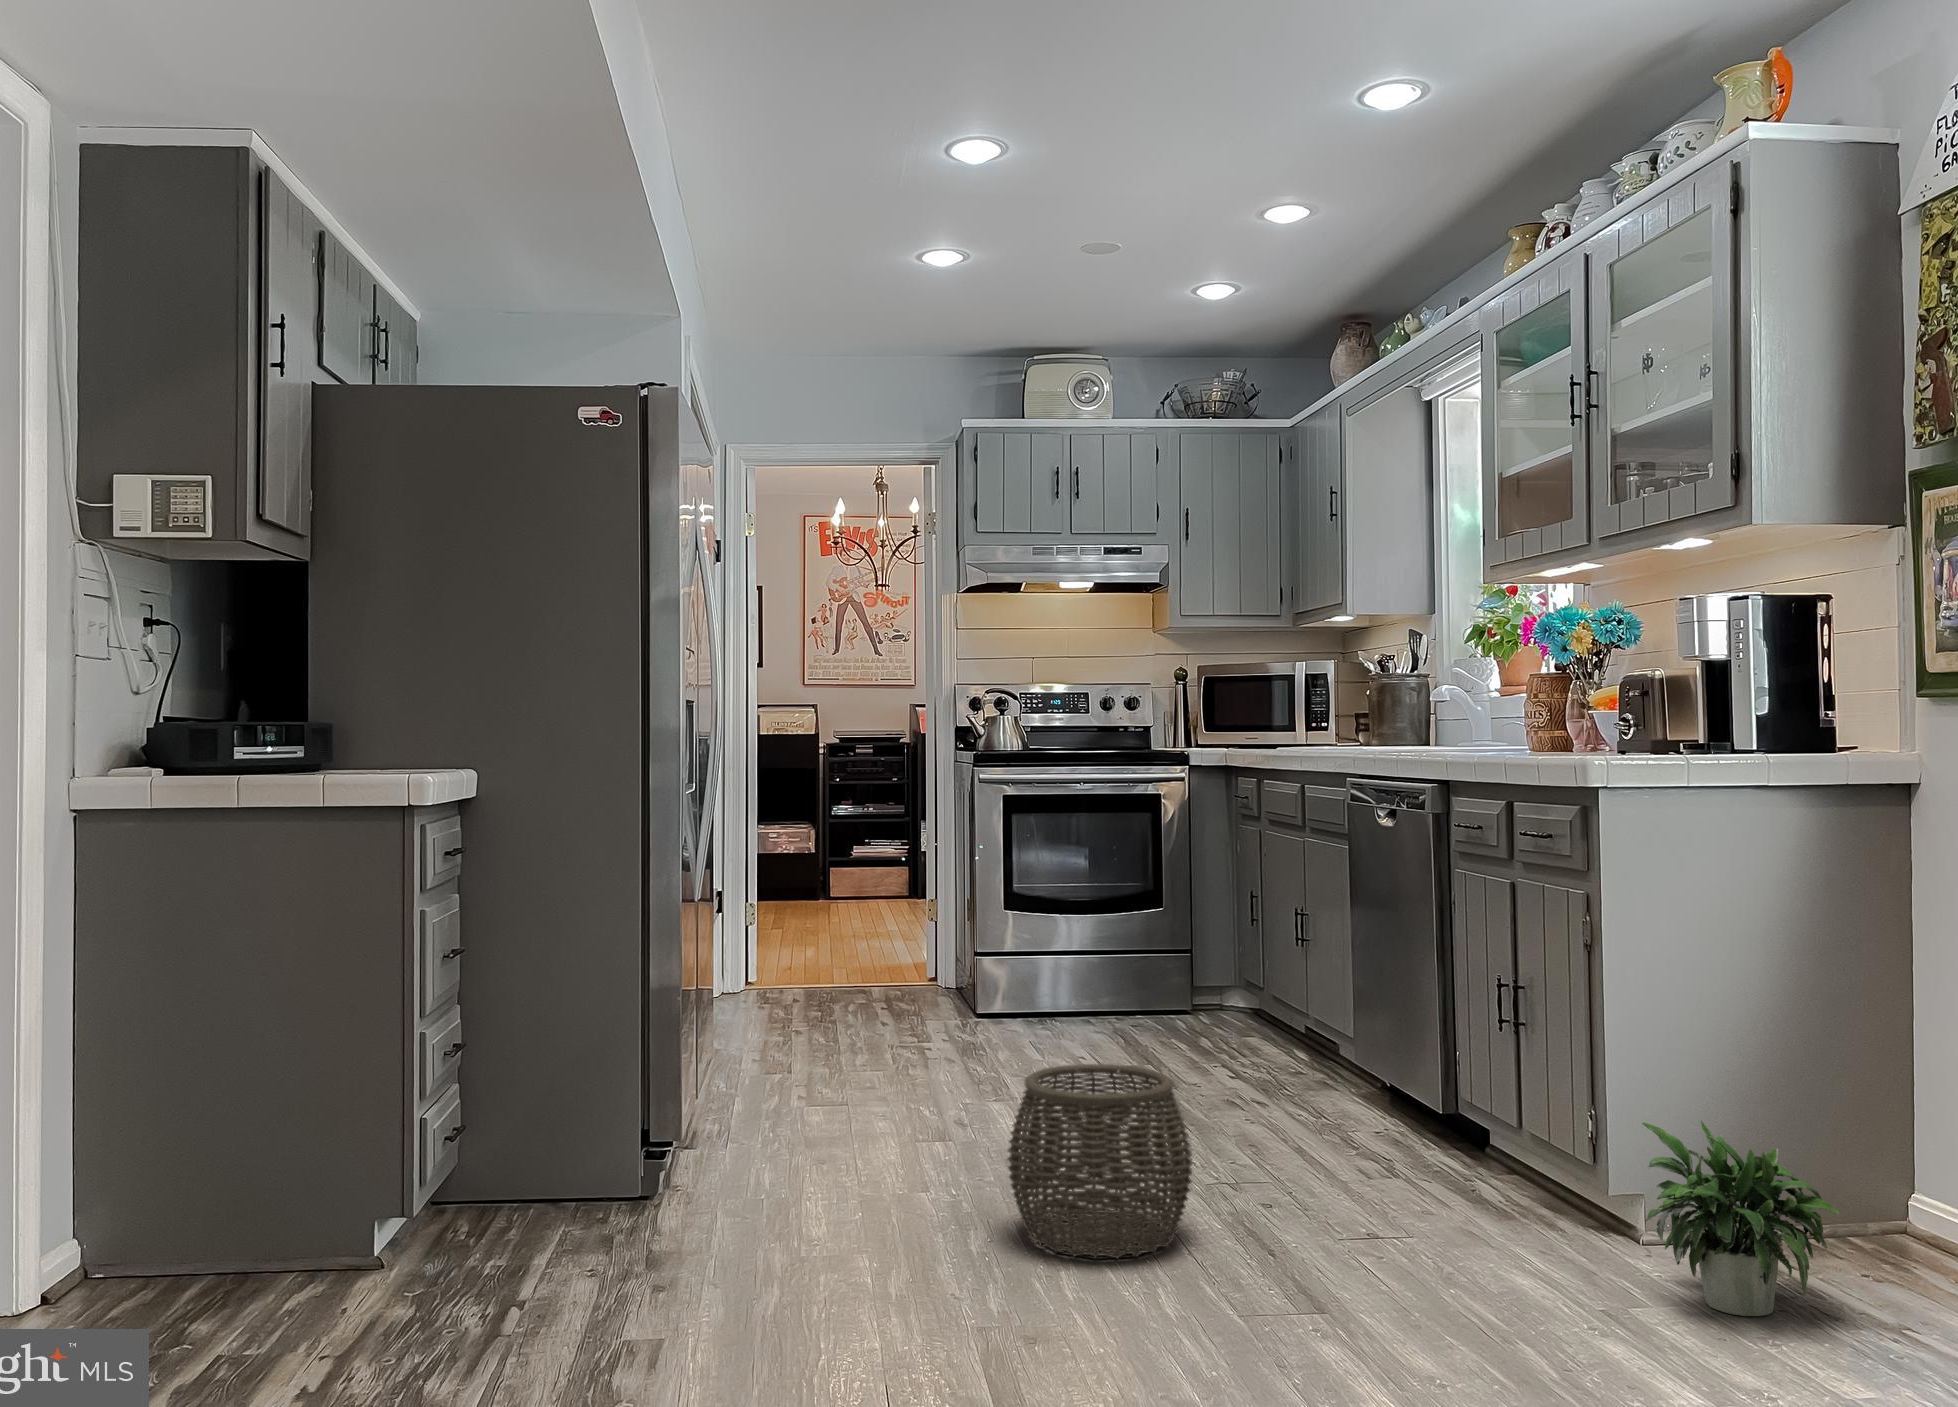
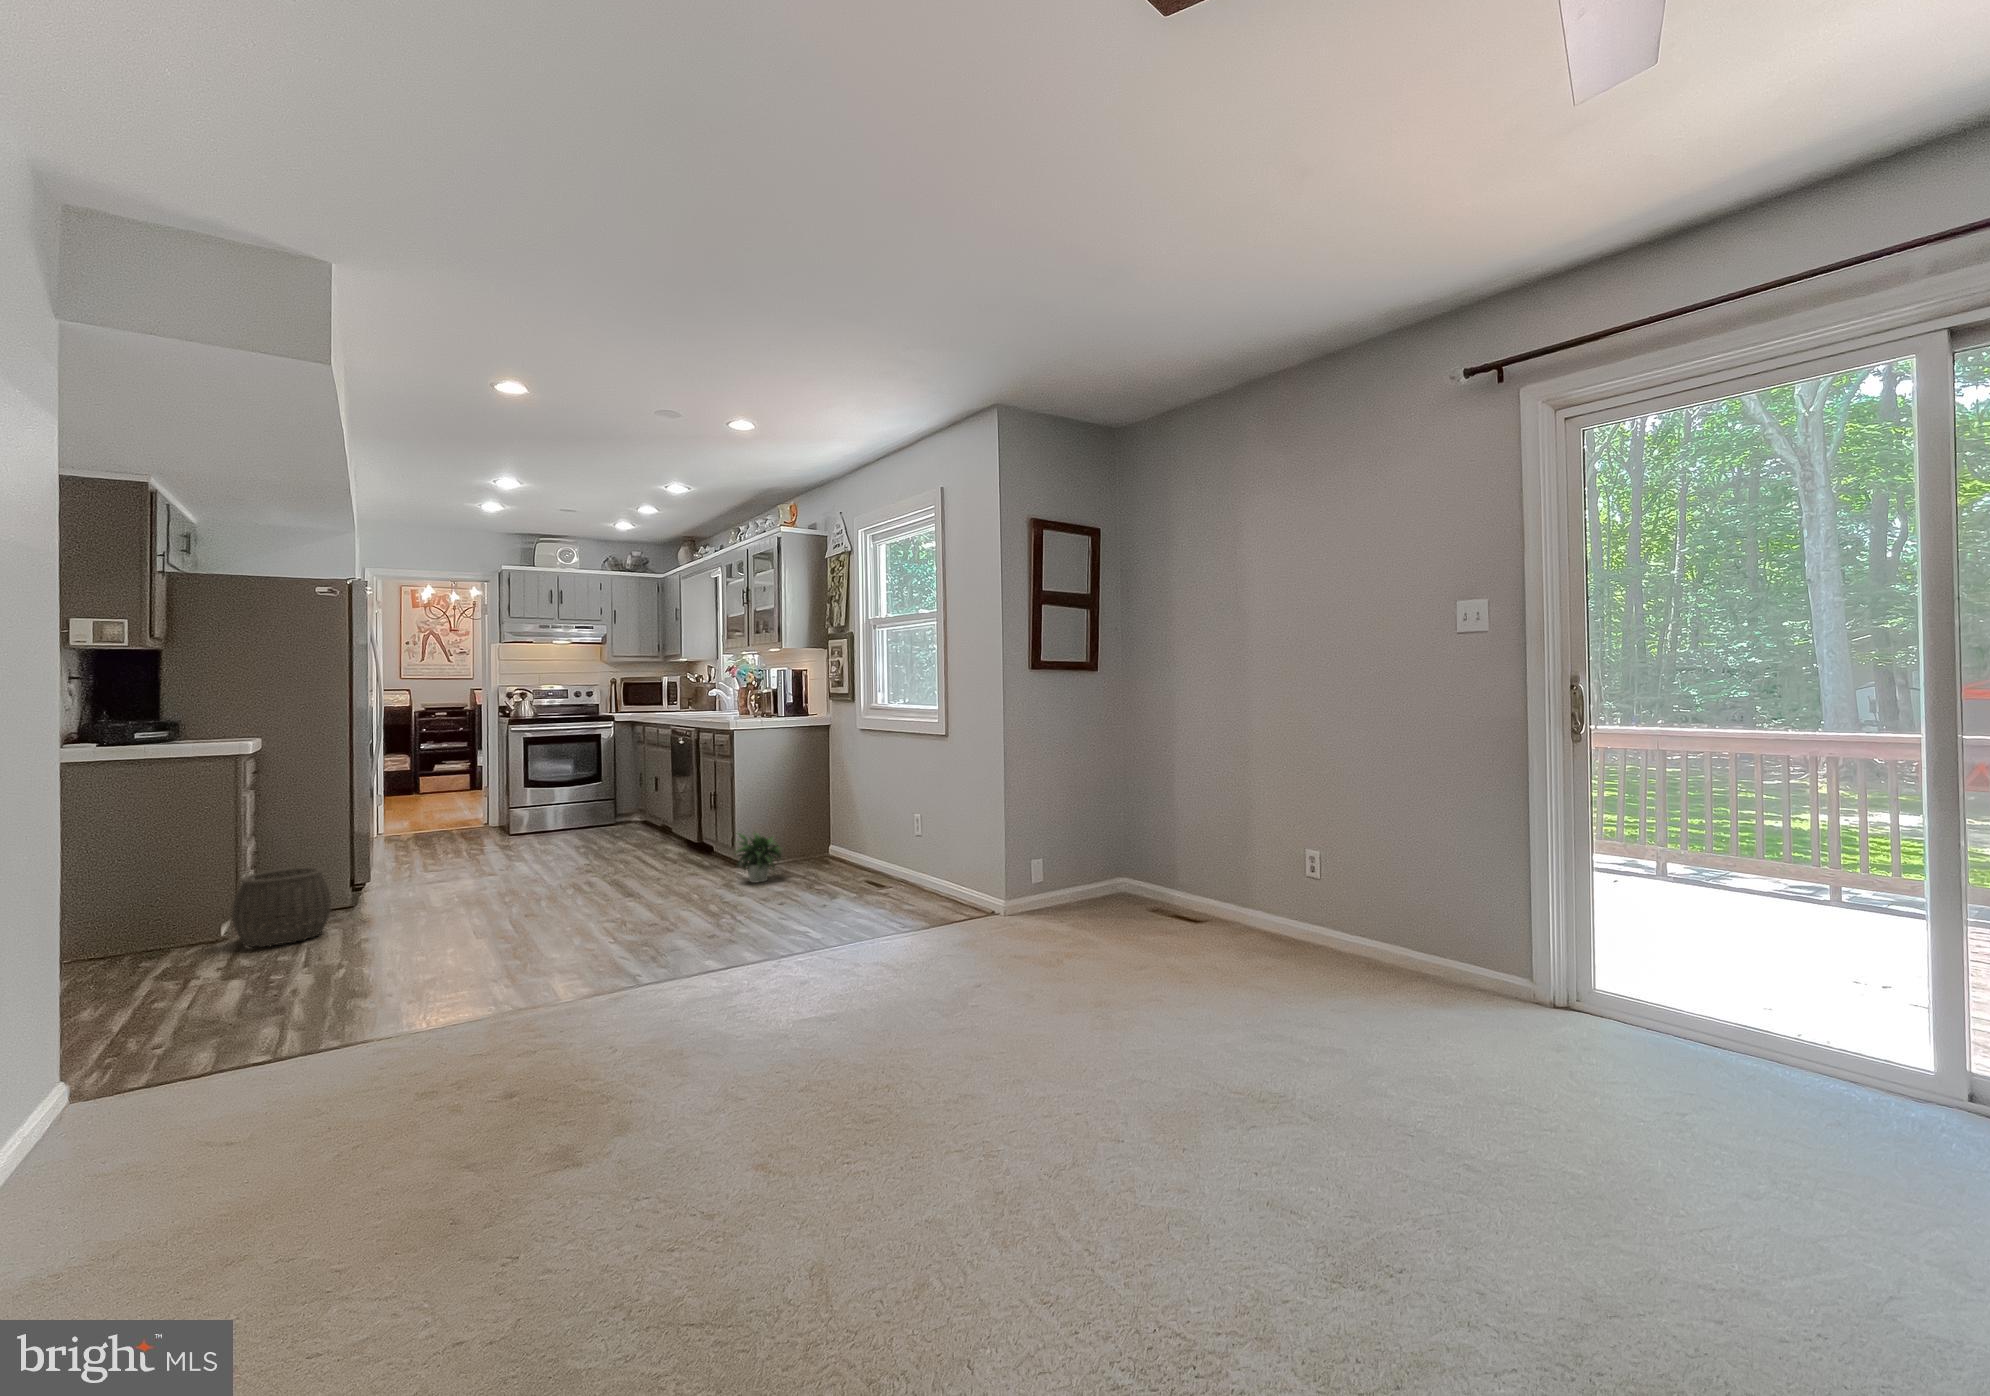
woven basket: present [1008,1064,1192,1258] -> present [232,867,331,947]

